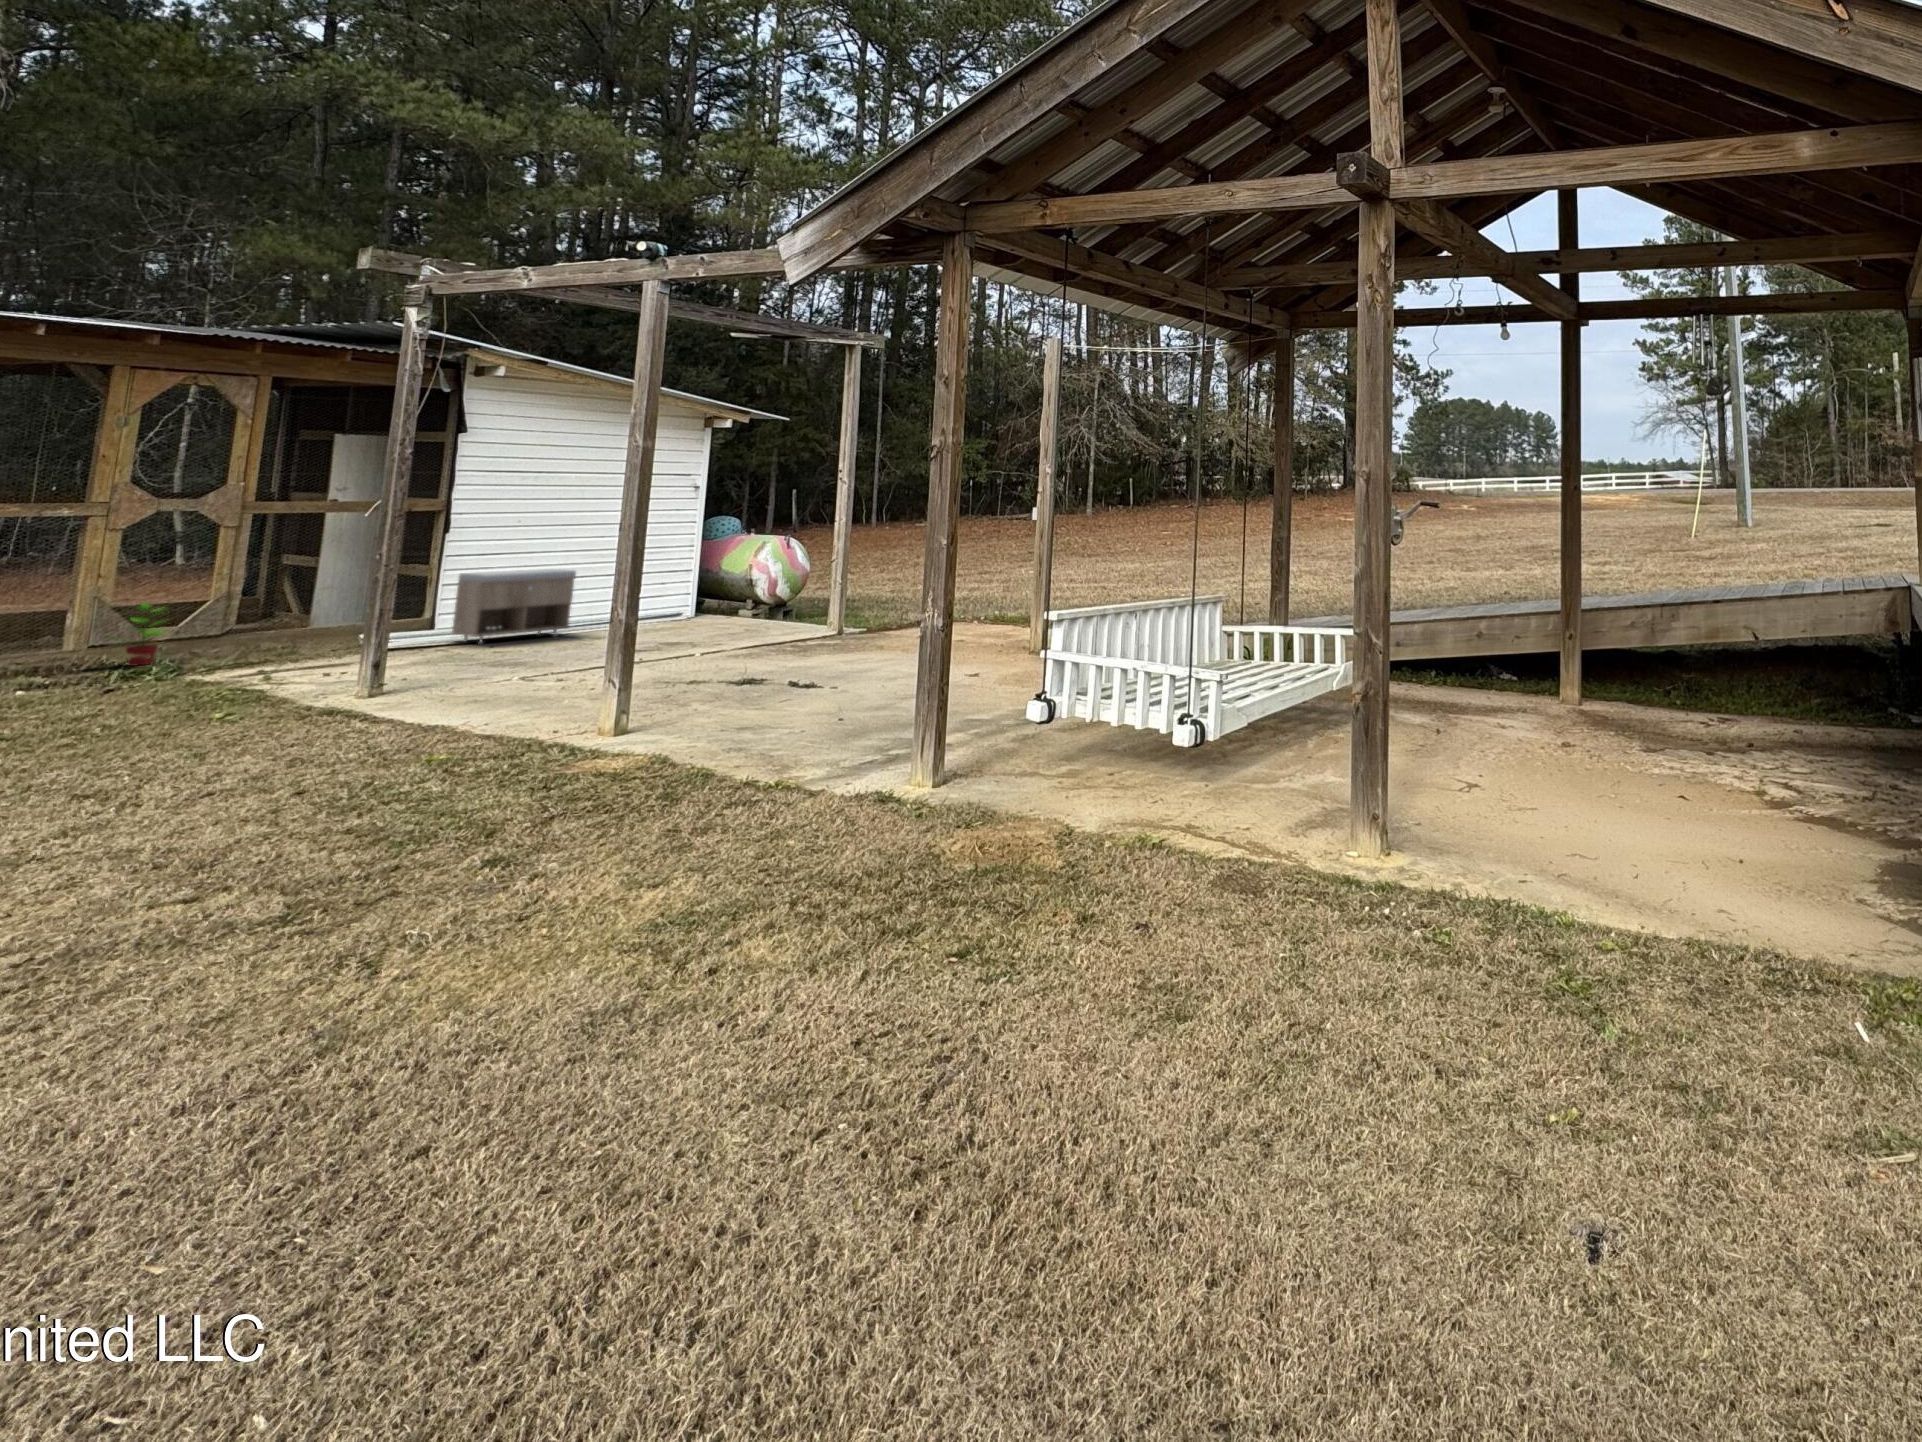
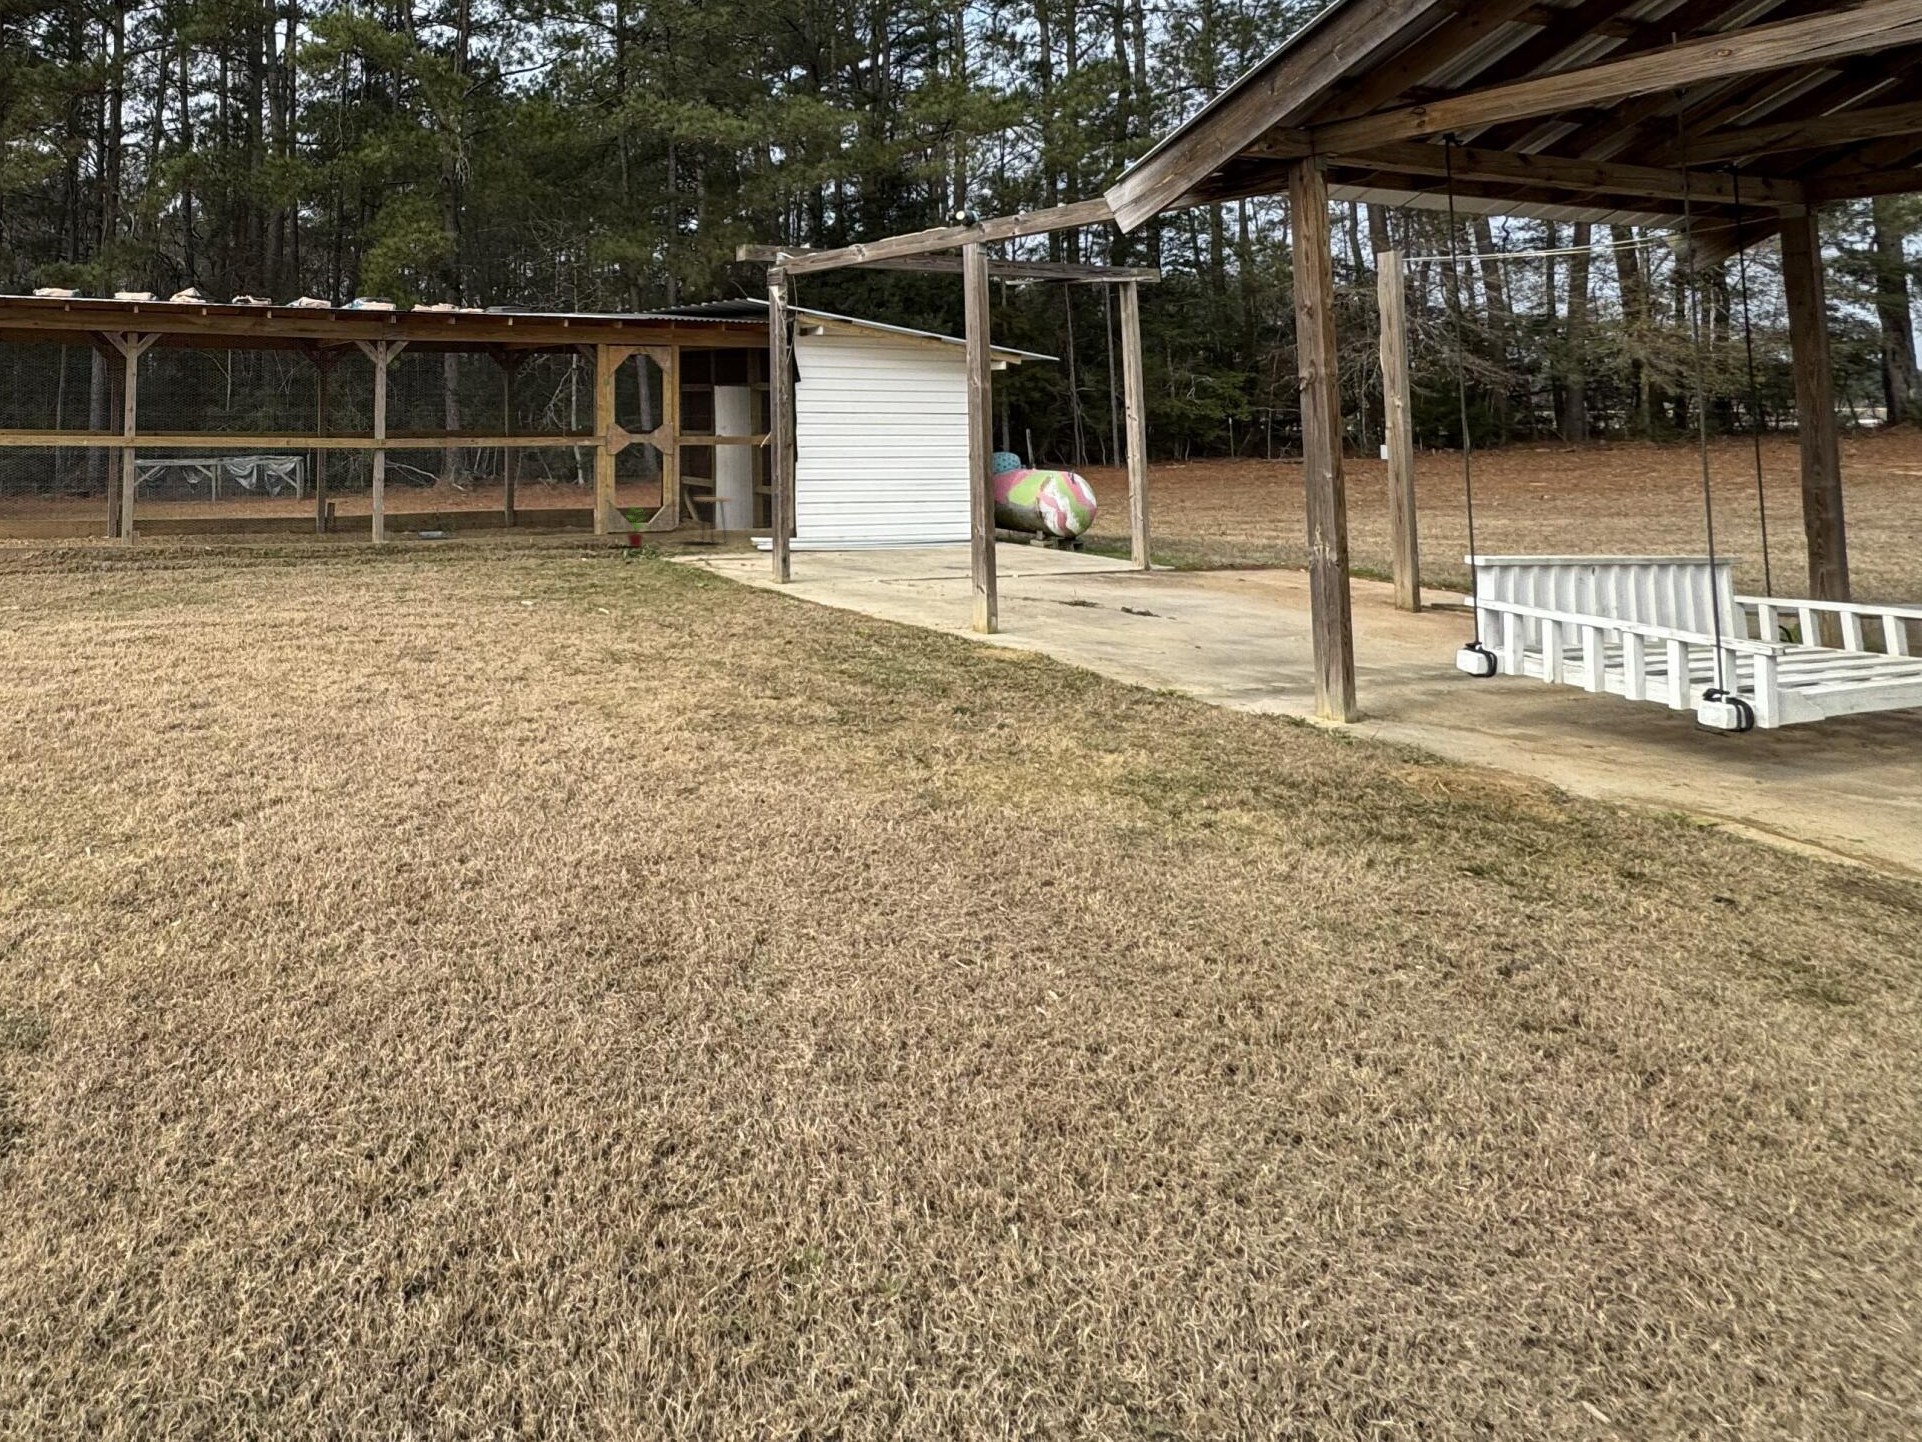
storage bench: present [452,569,576,643] -> none [804,496,888,552]
side table: none [279,581,348,647] -> present [695,497,731,524]

